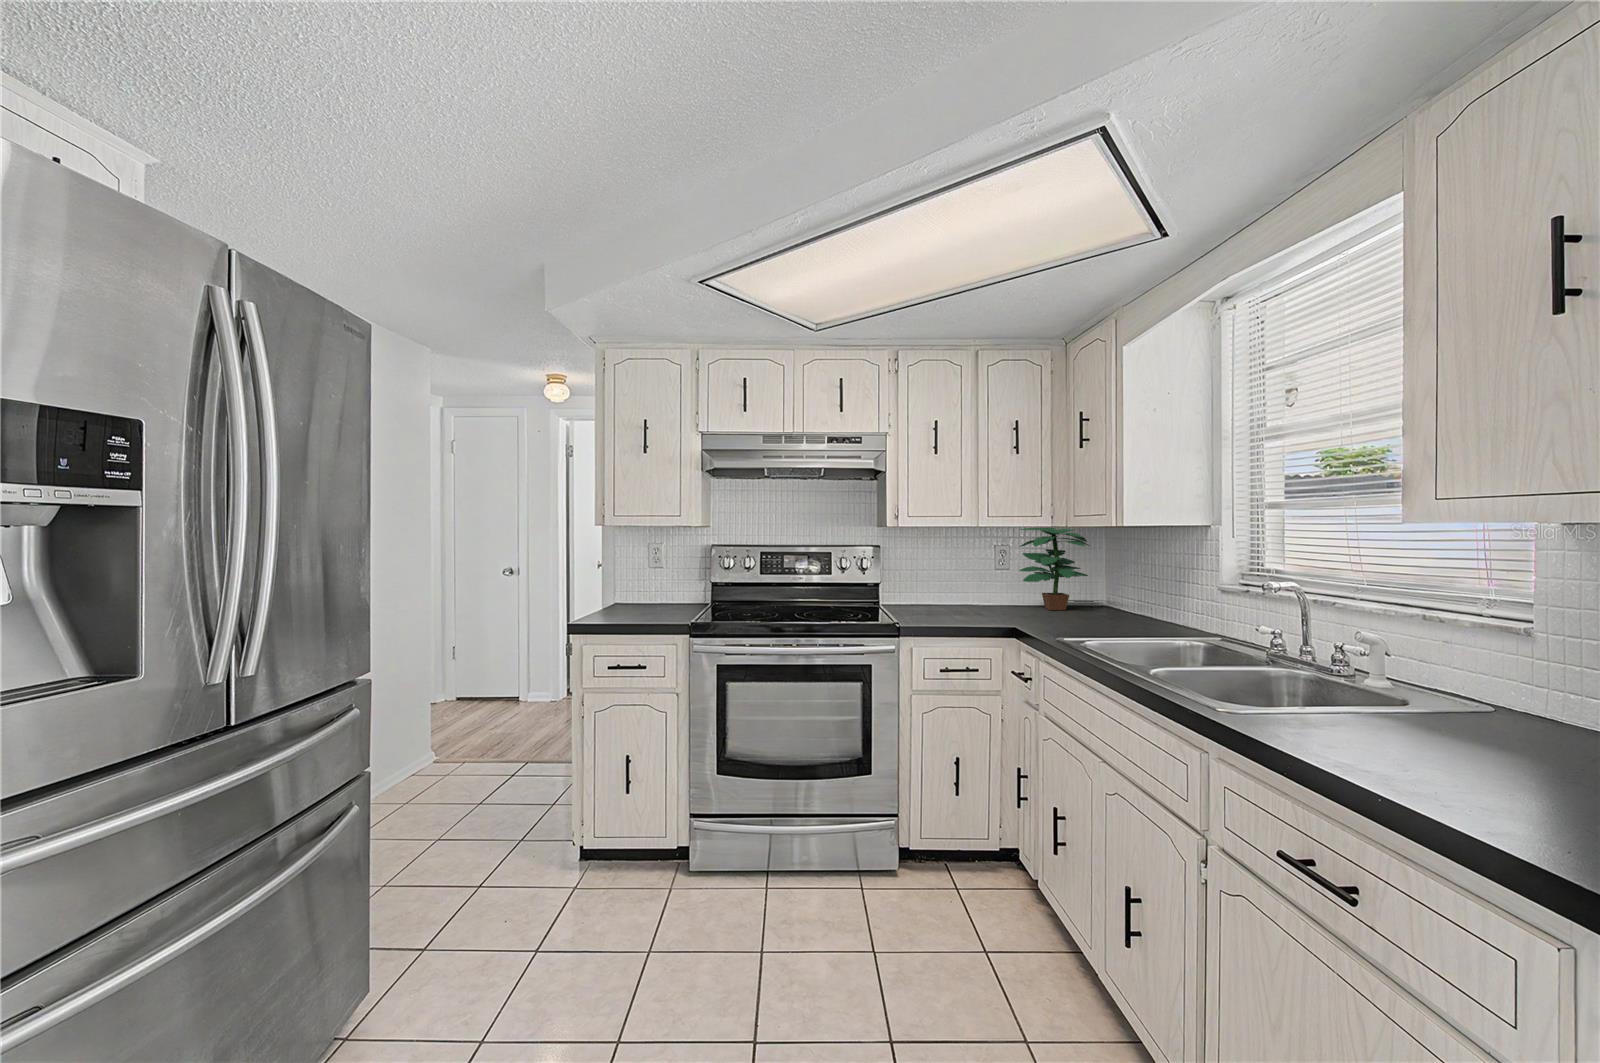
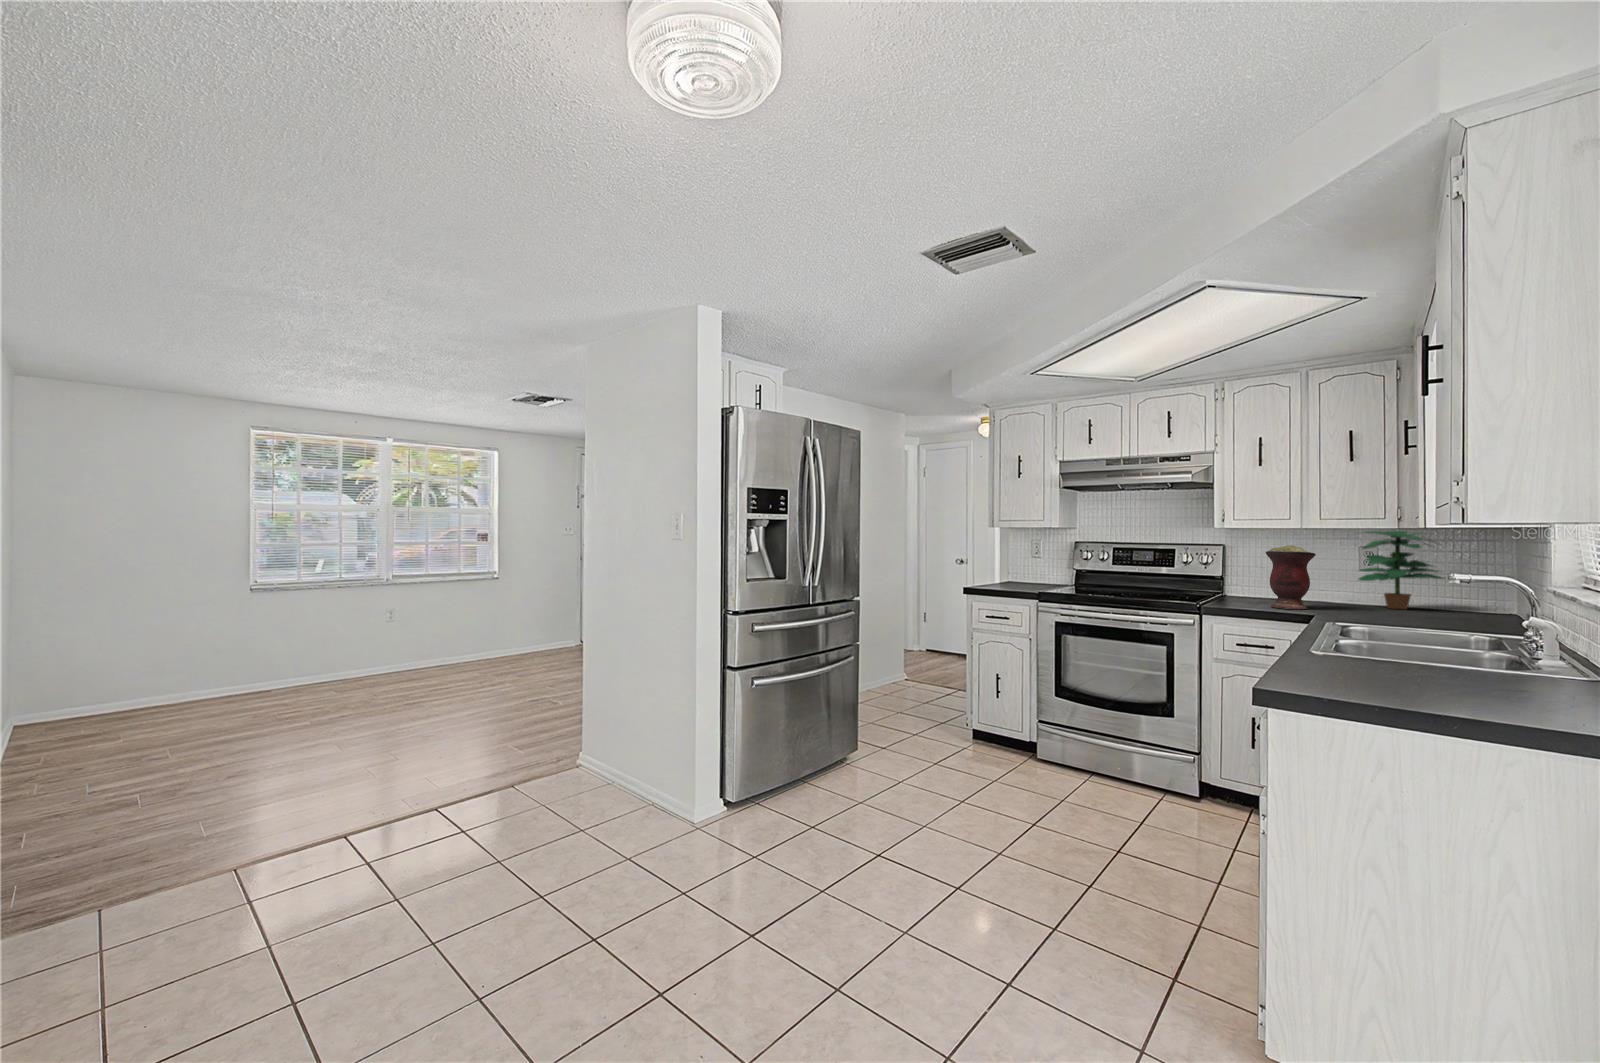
vase: none [962,545,1012,622] -> present [1266,545,1316,609]

